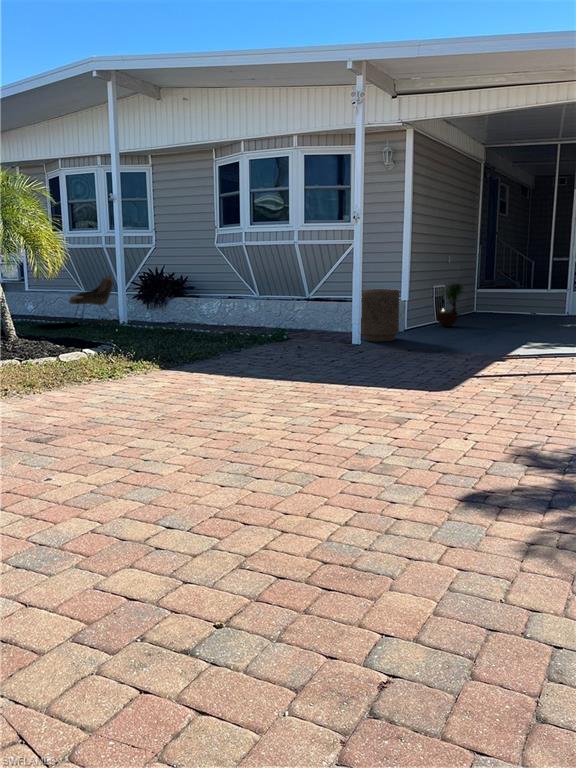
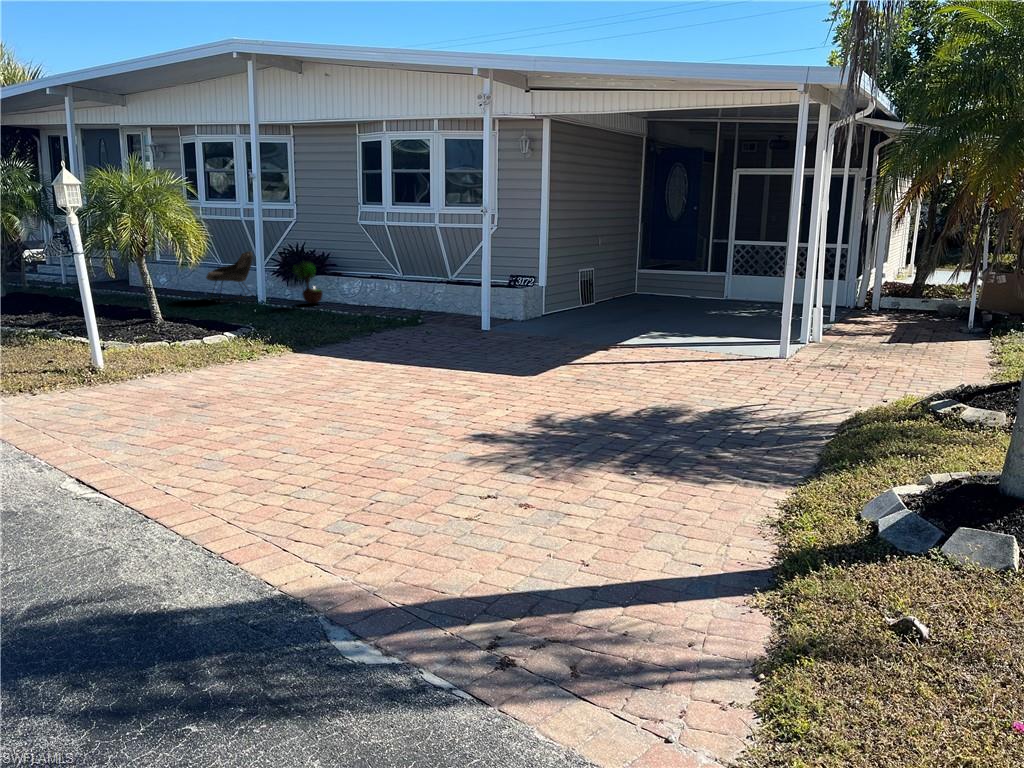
potted tree: present [437,283,463,326] -> present [295,263,323,304]
trash can: present [359,289,399,341] -> none [491,276,530,327]

